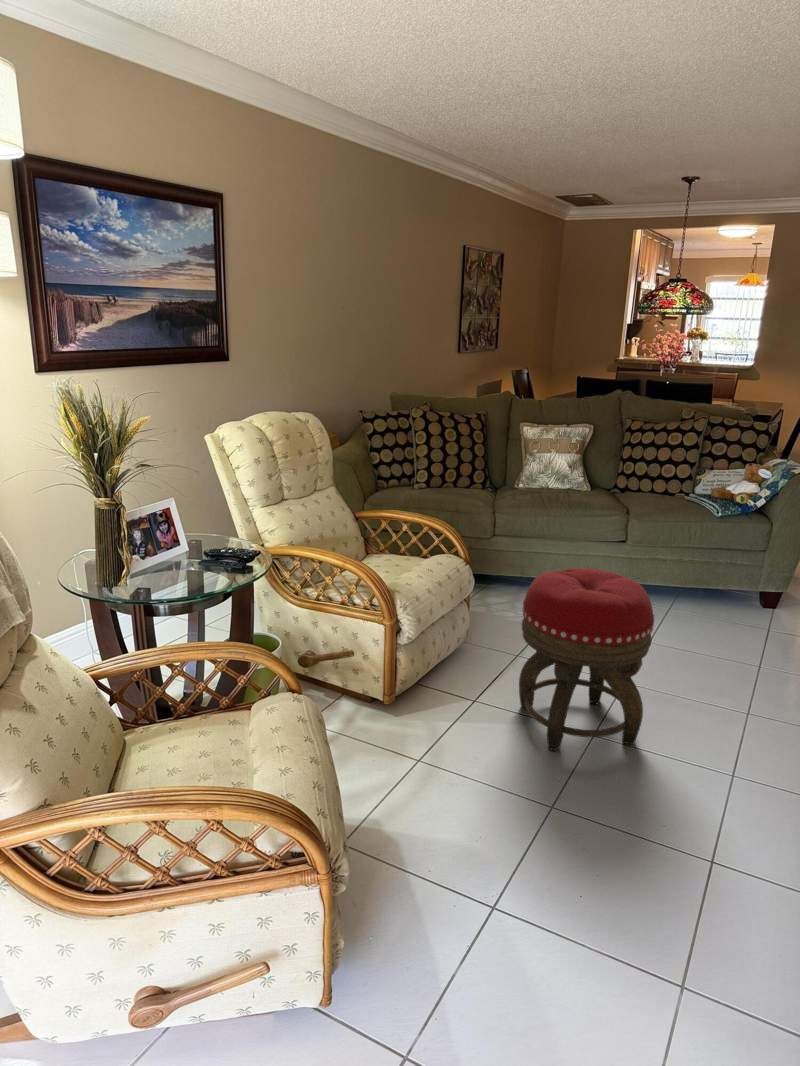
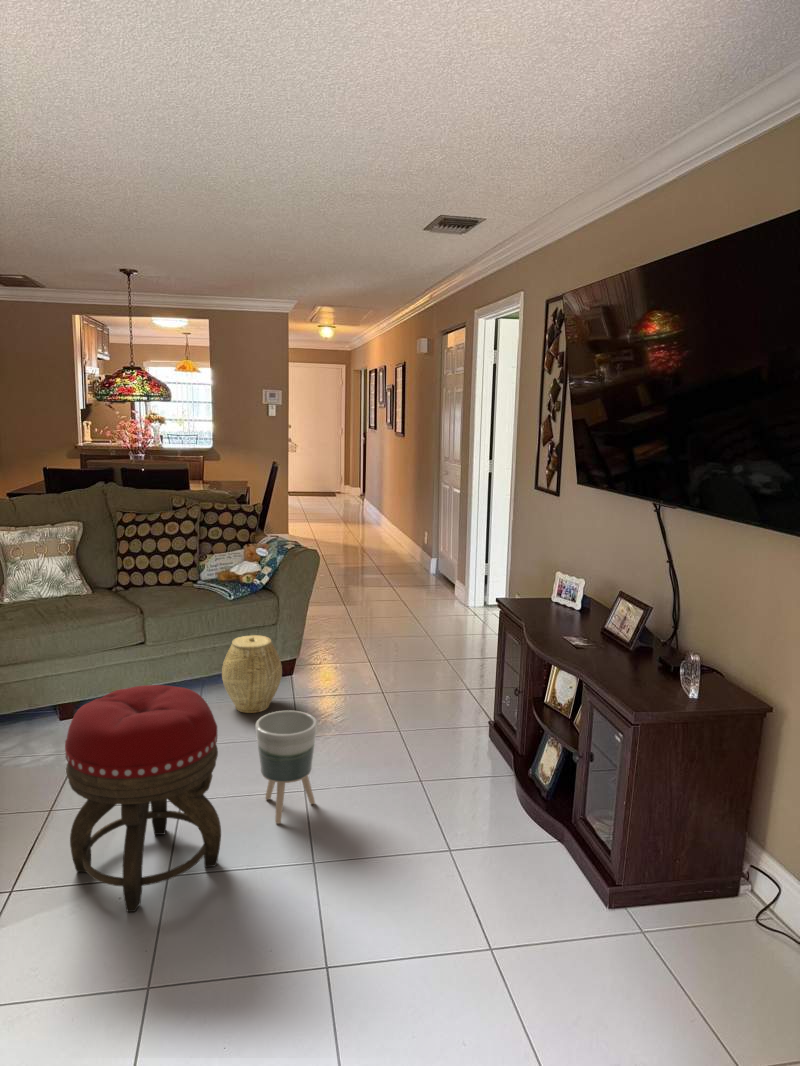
woven basket: none [693,555,759,633] -> present [222,635,282,713]
planter: none [698,628,767,734] -> present [256,710,317,824]

